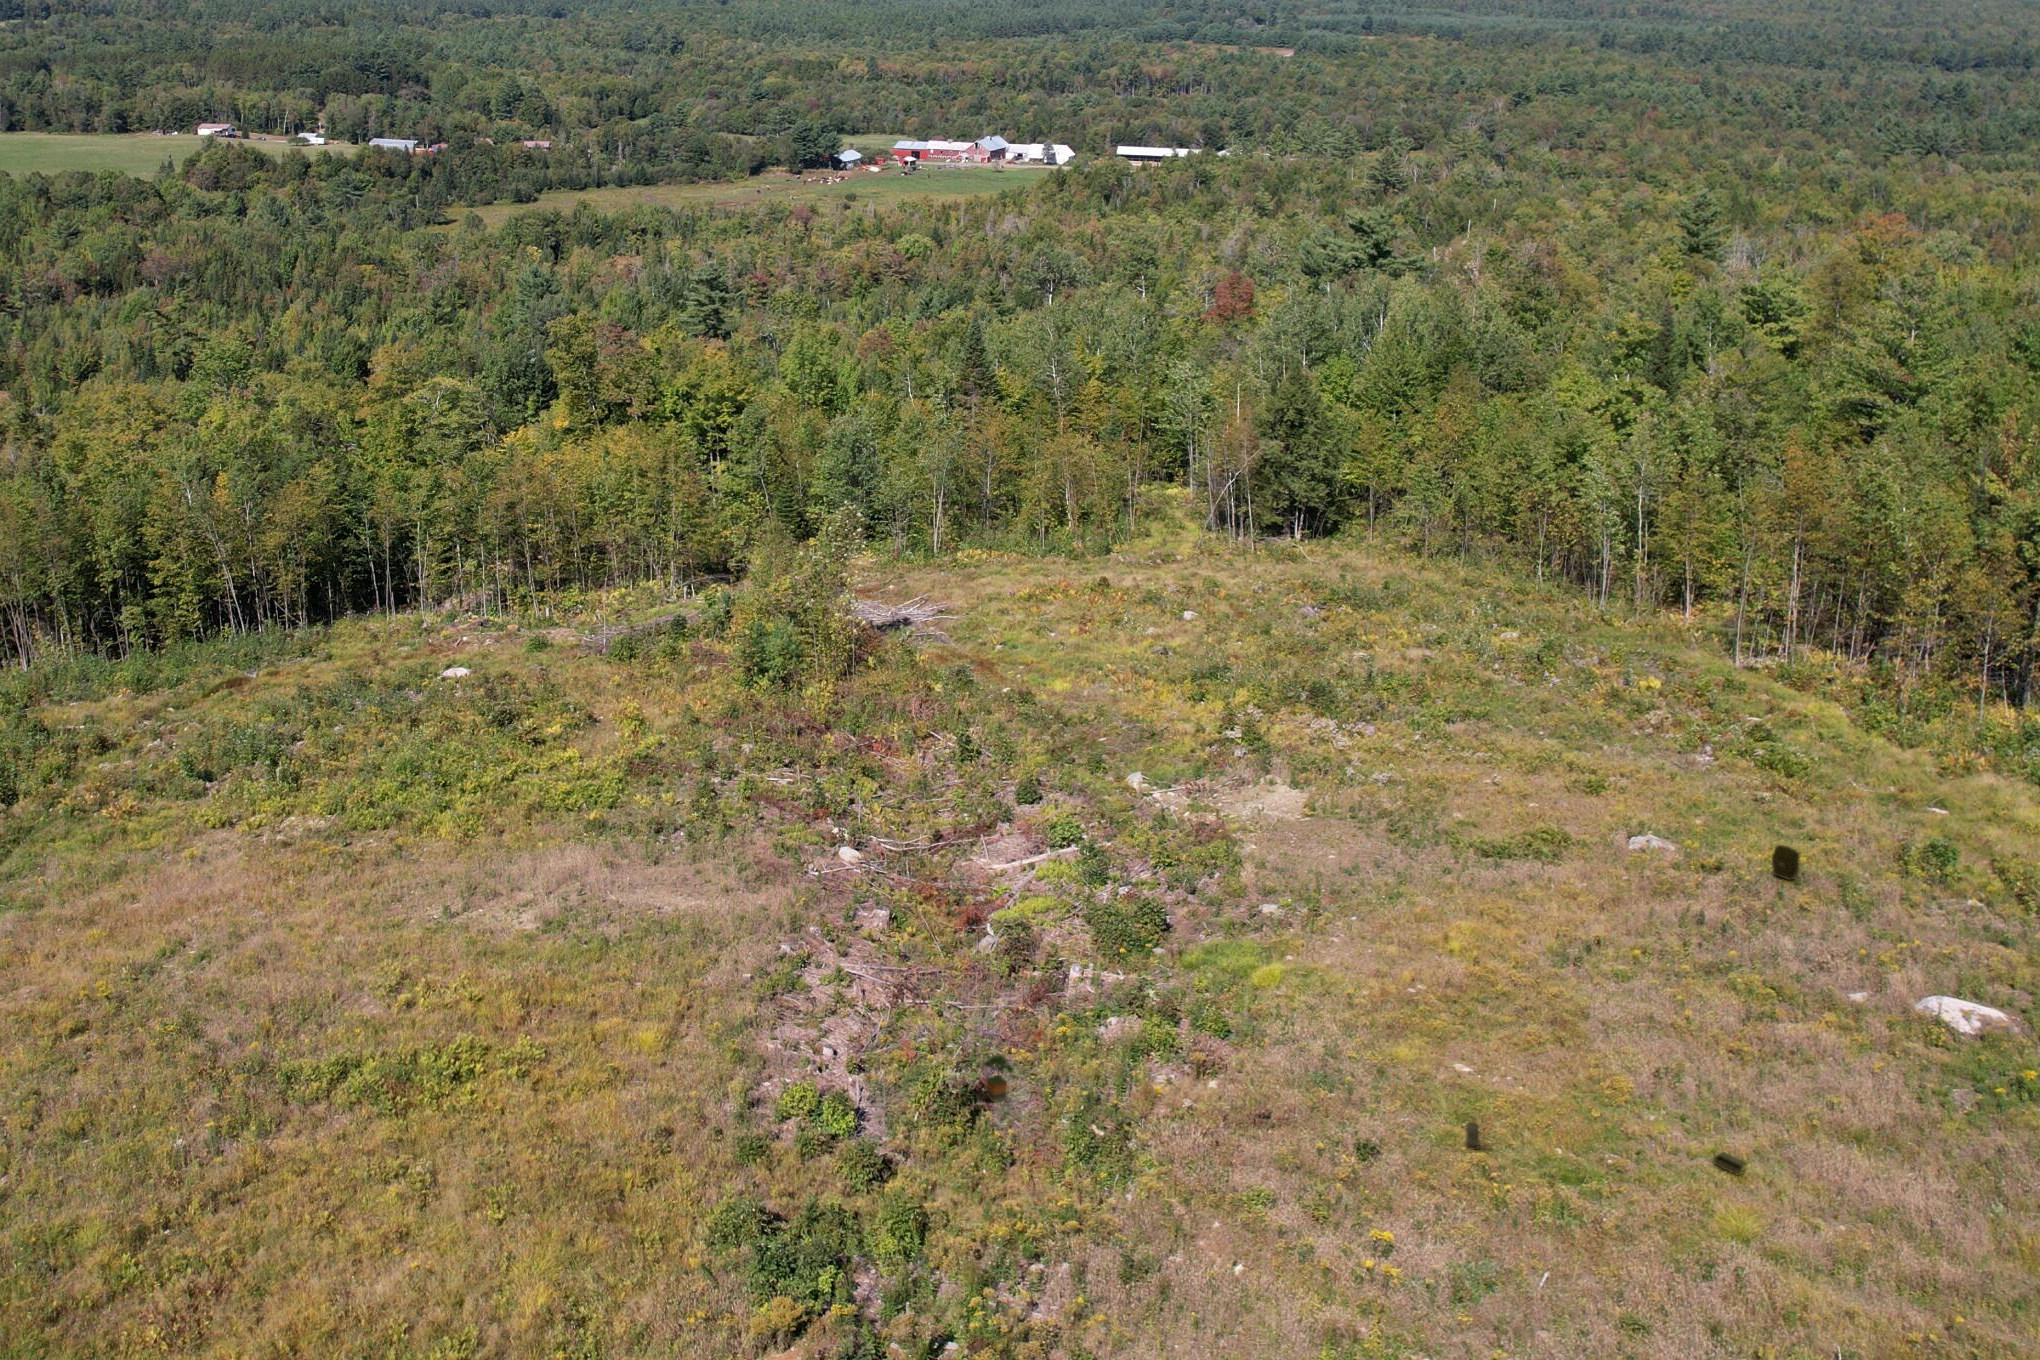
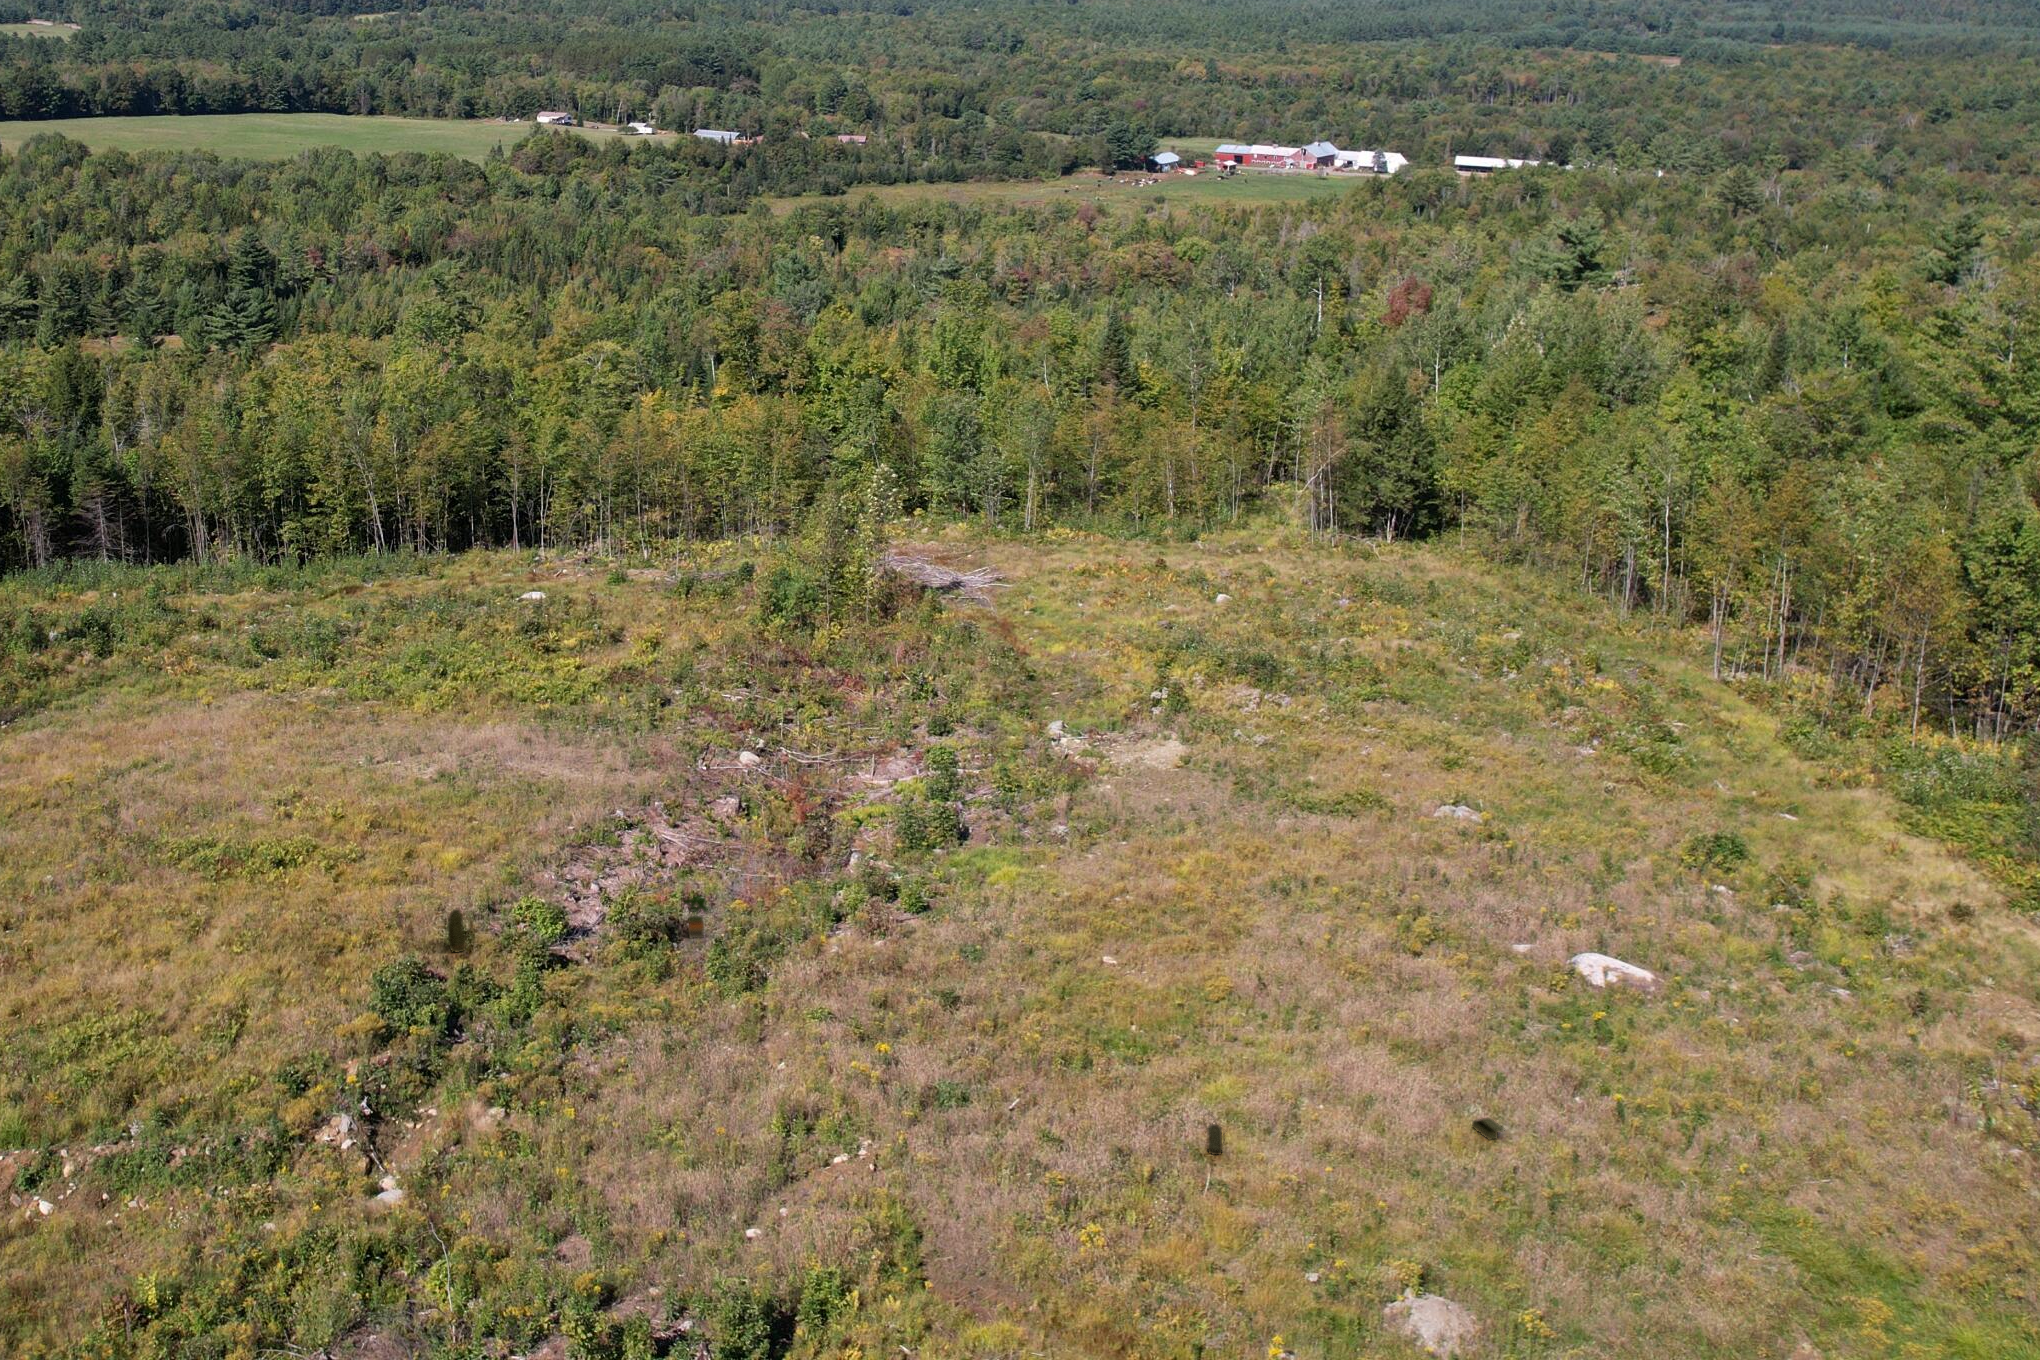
backpack: present [1772,845,1799,880] -> present [447,909,473,952]
watering can: present [1462,1115,1480,1150] -> present [1207,1123,1224,1155]
toolbox: present [1713,1152,1747,1175] -> present [1472,1118,1505,1140]

